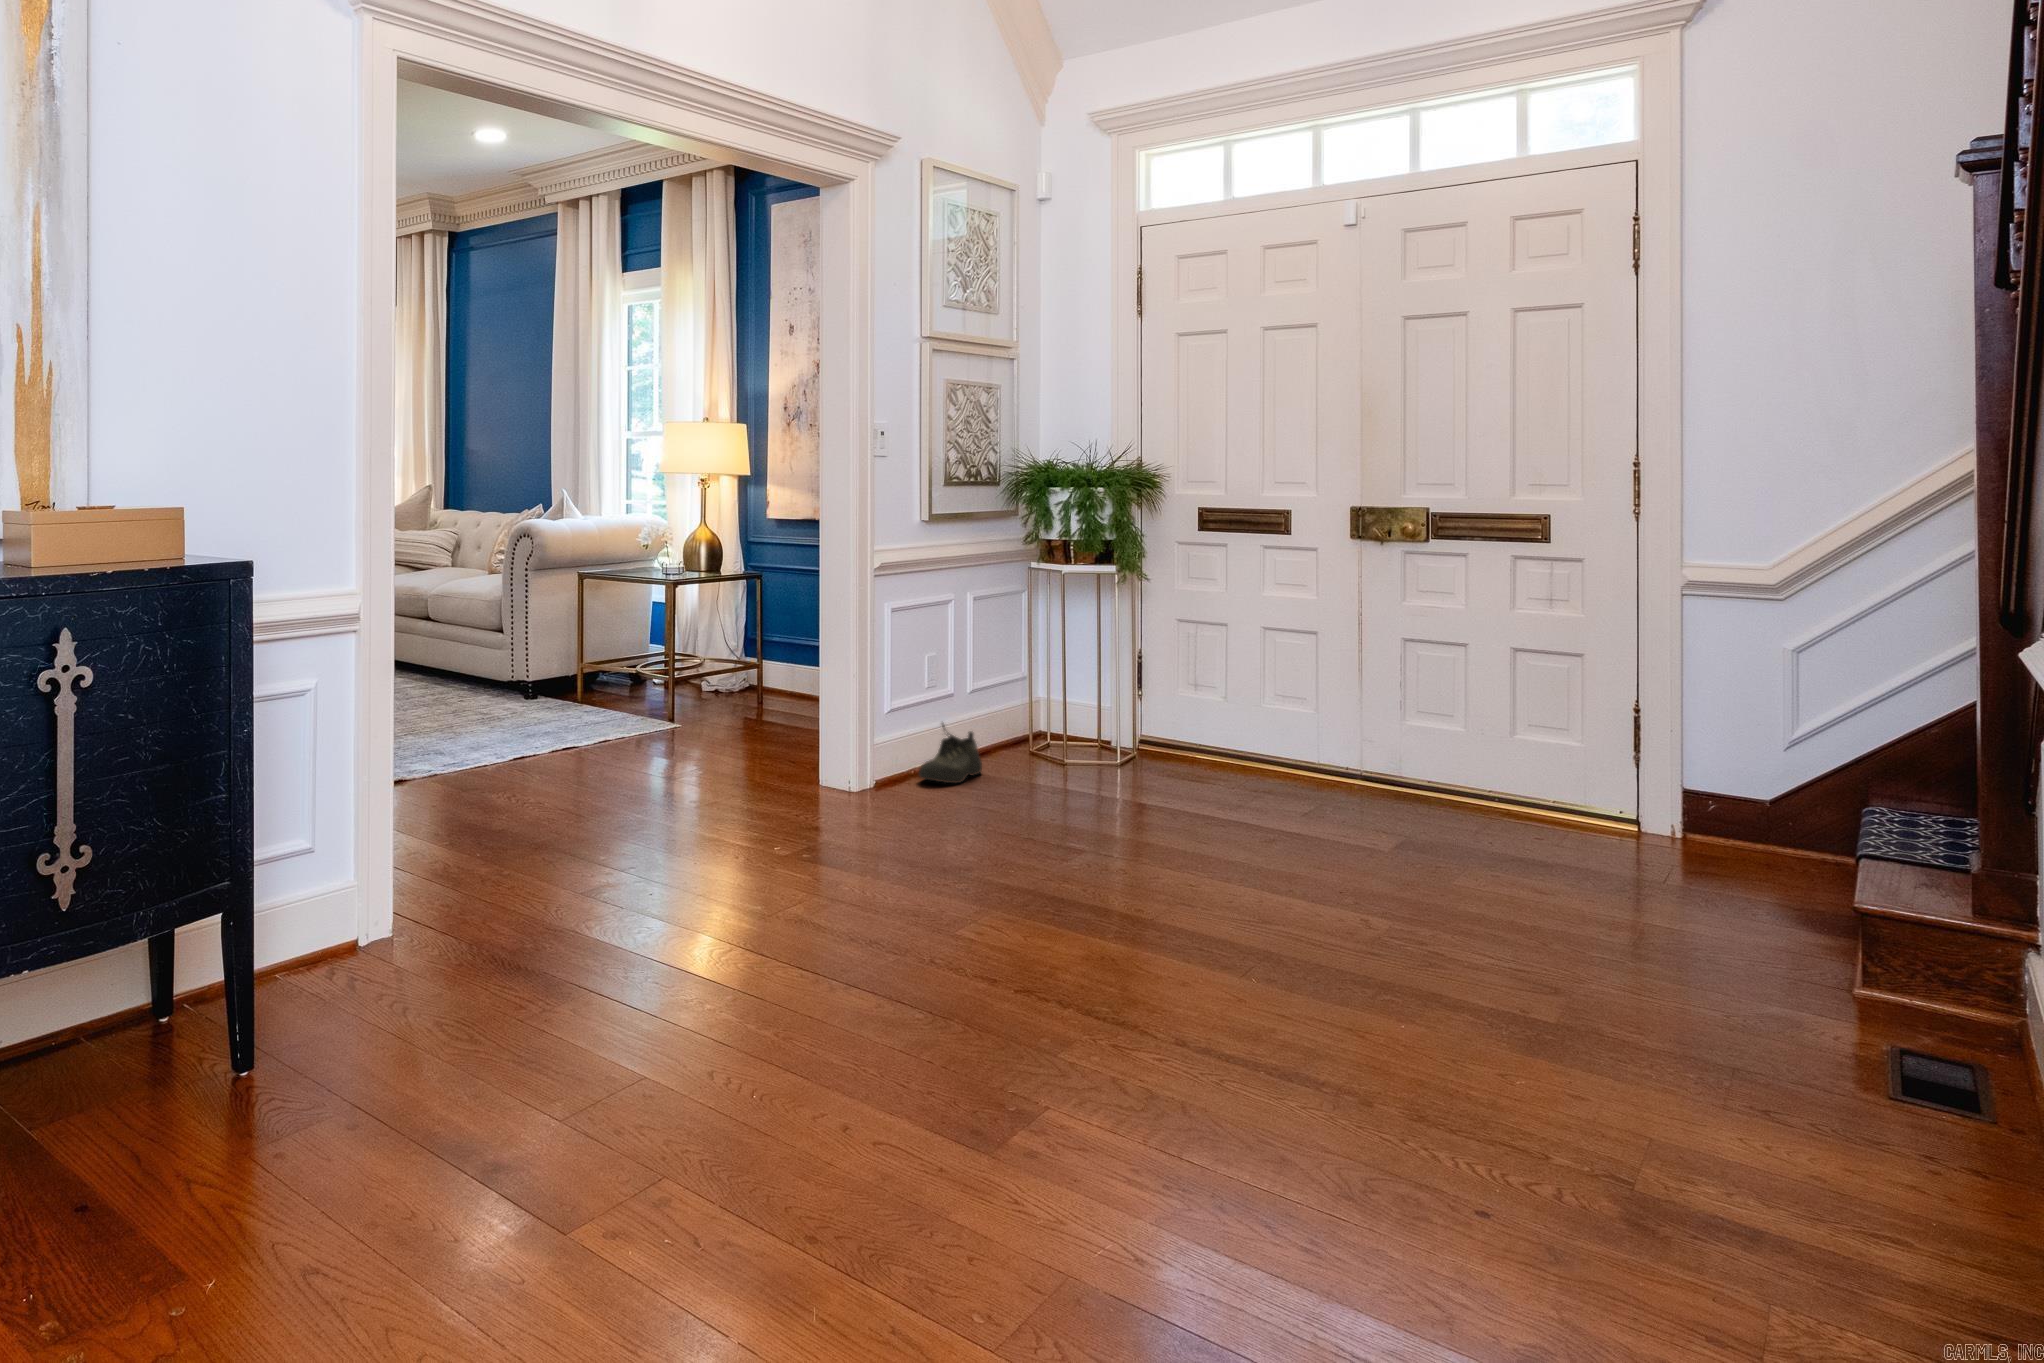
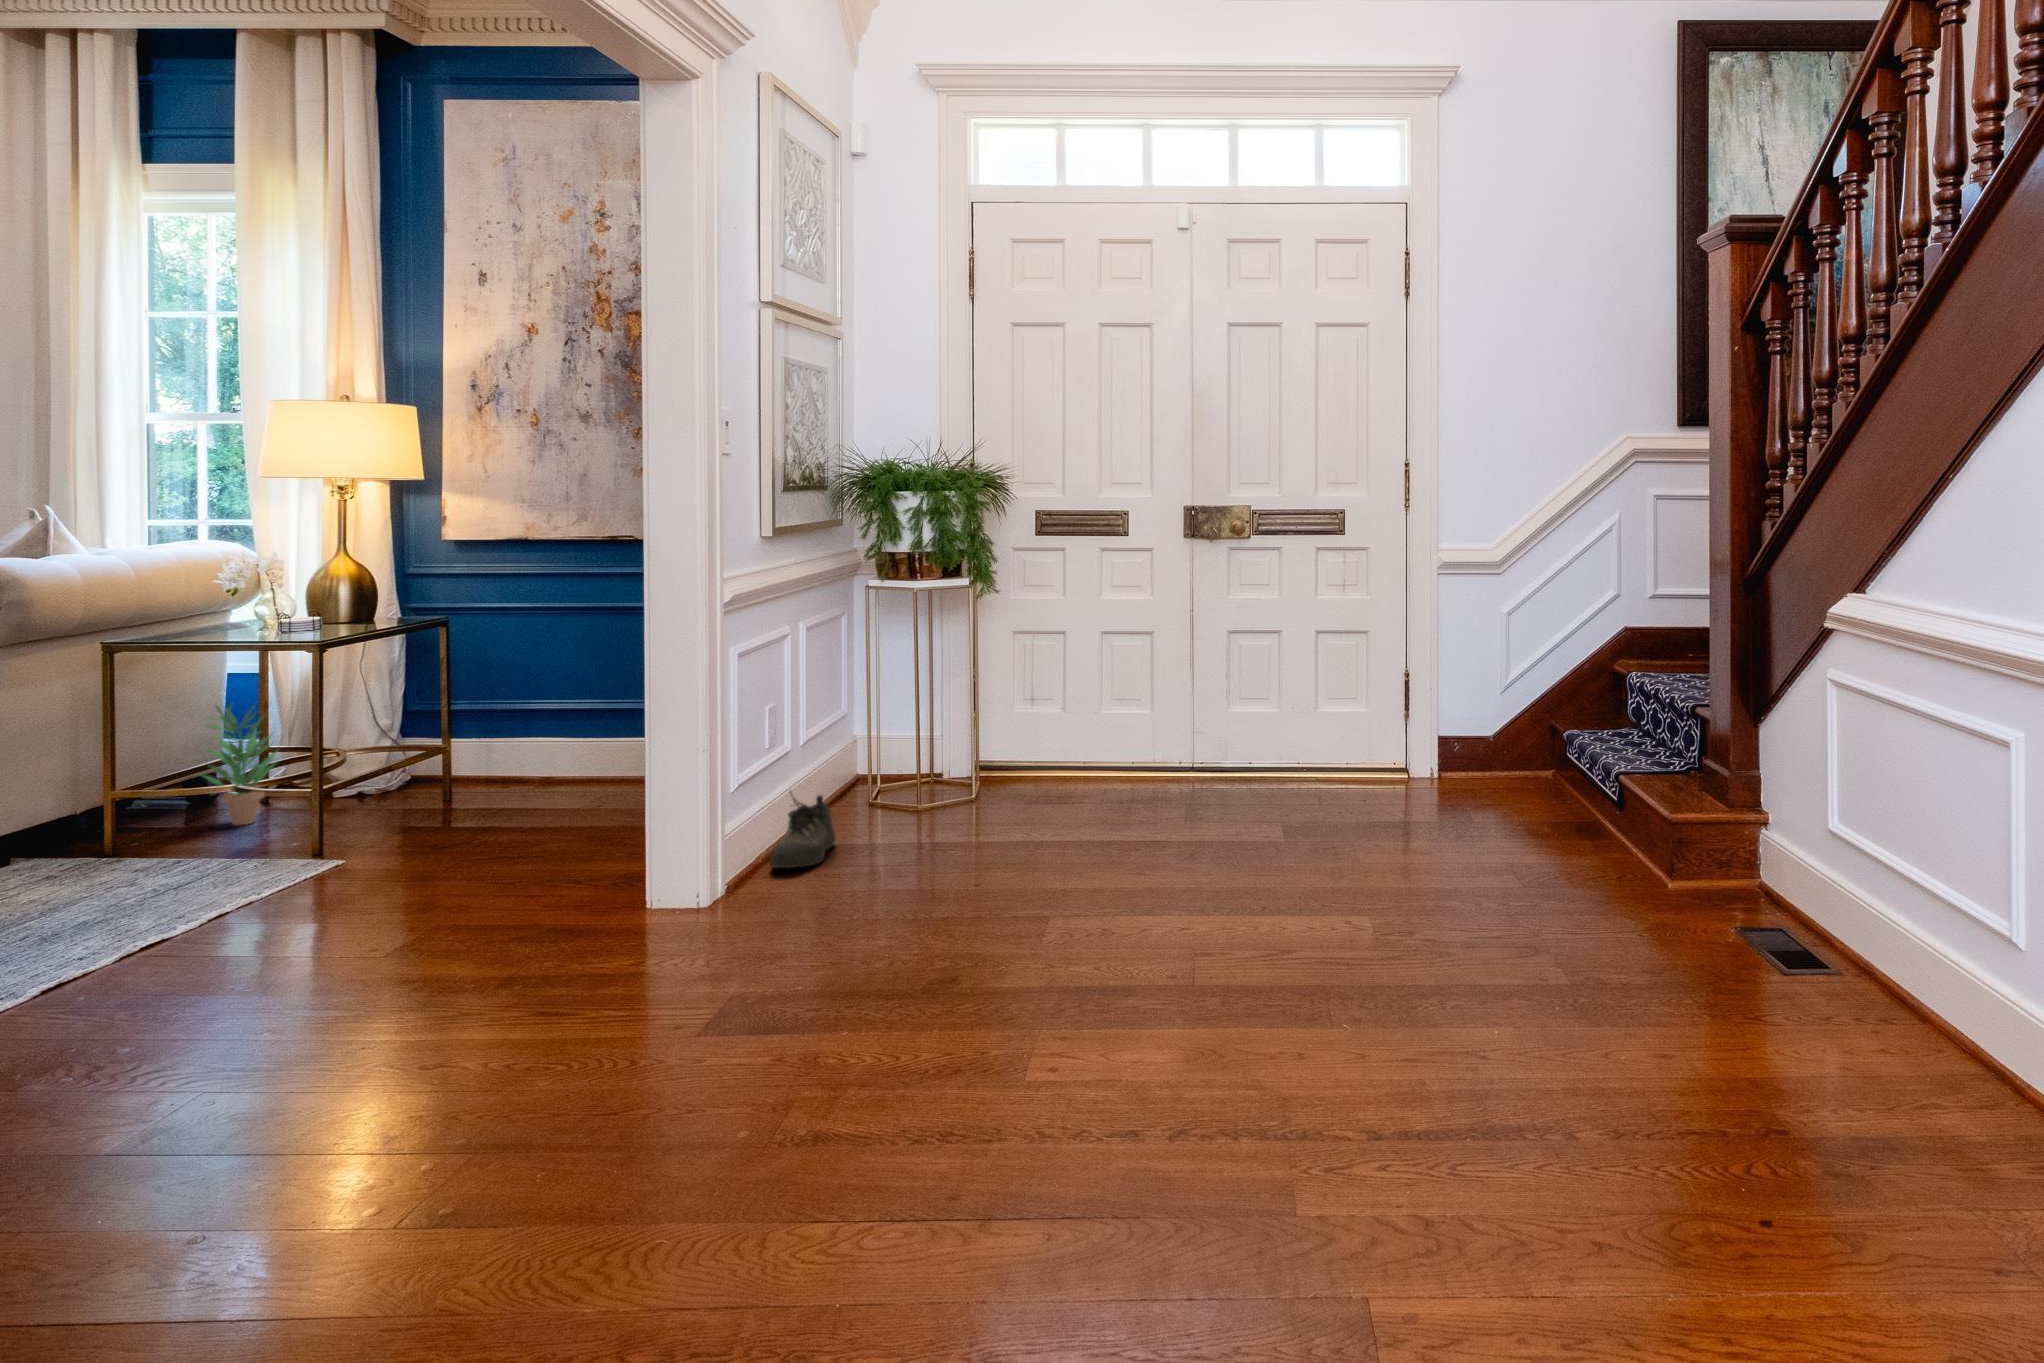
potted plant: none [624,614,670,696] -> present [202,706,278,825]

